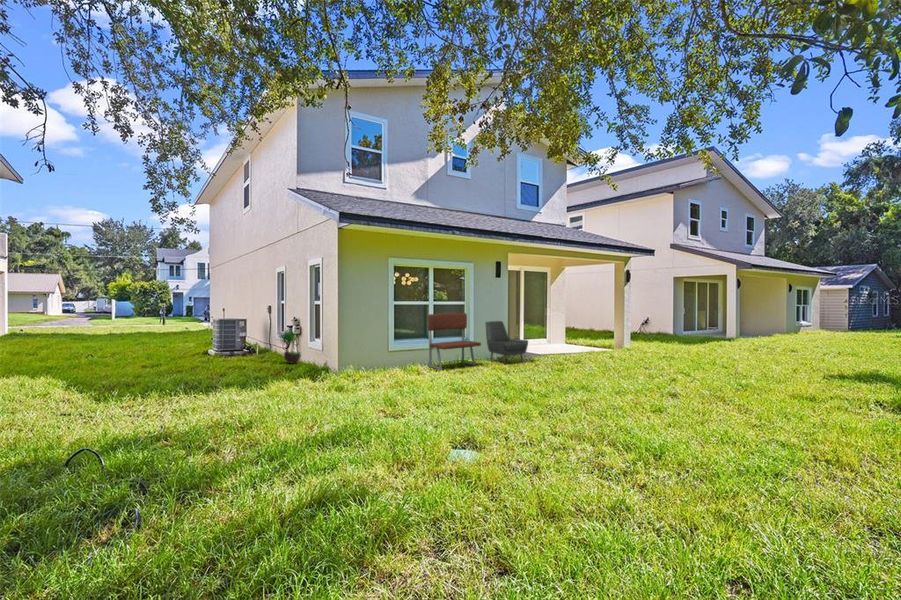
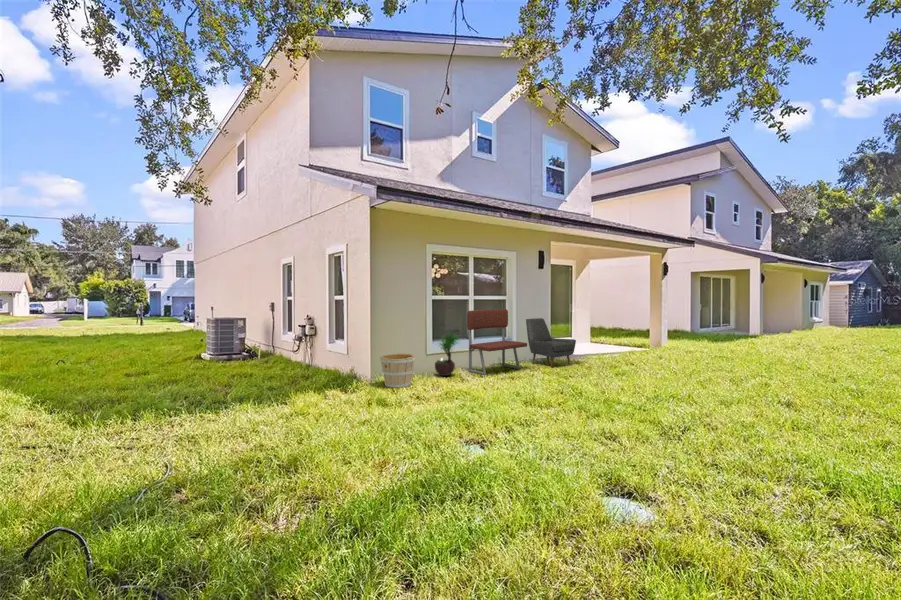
potted tree: present [278,330,301,363] -> present [435,334,458,376]
wooden bucket: none [346,350,376,379] -> present [380,353,415,388]

